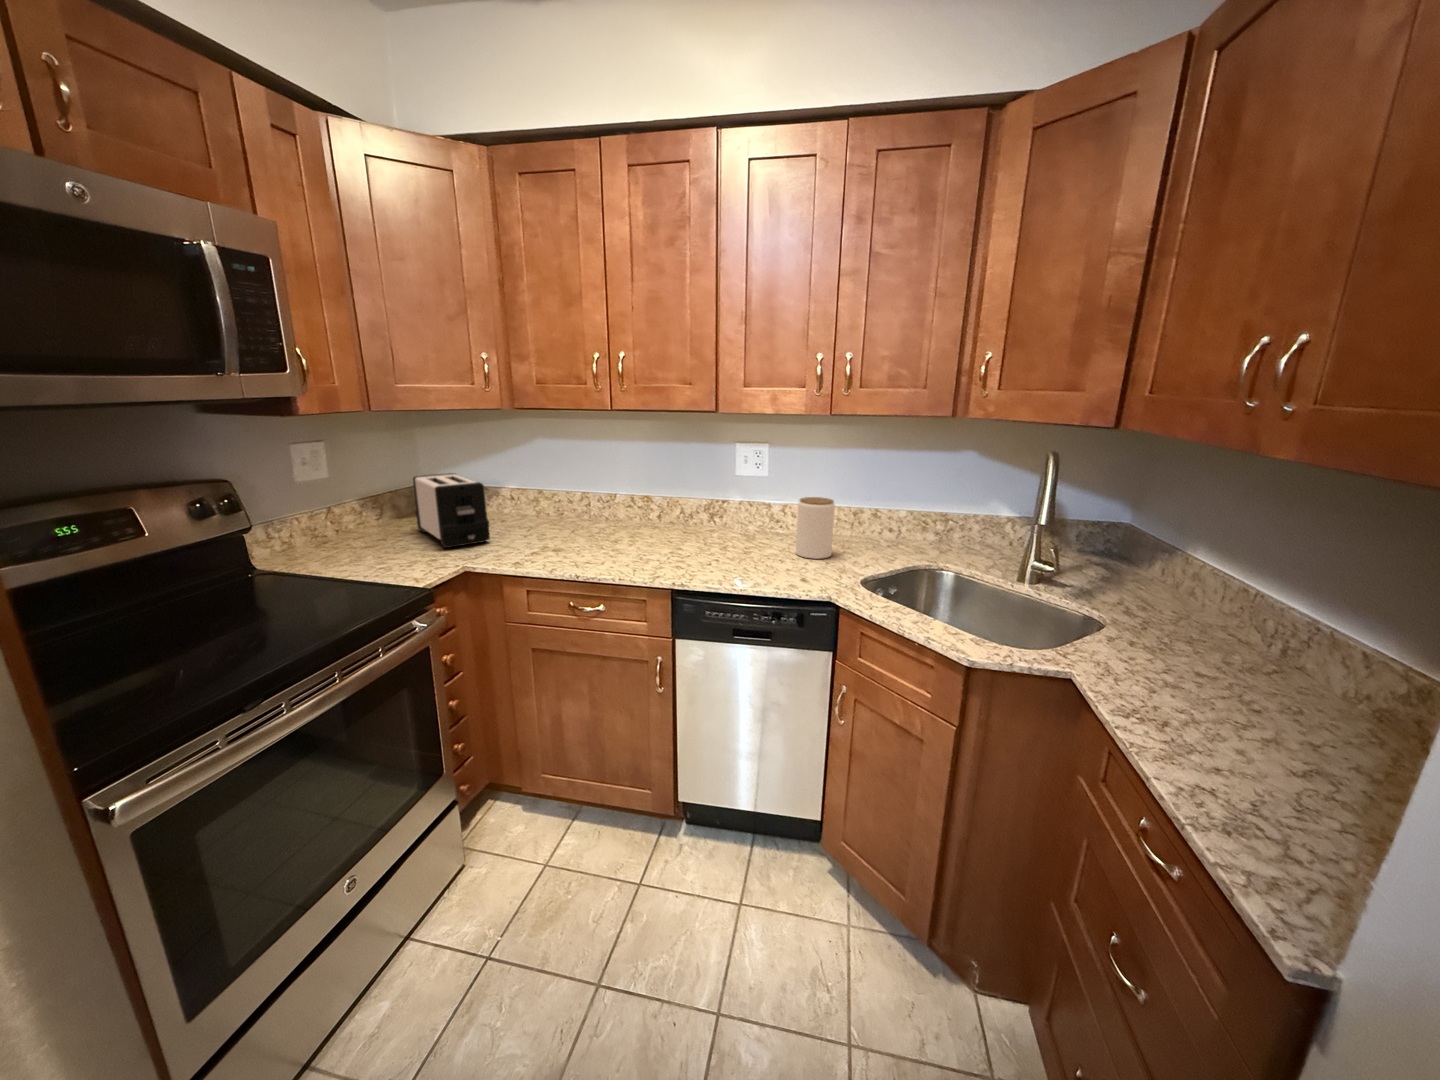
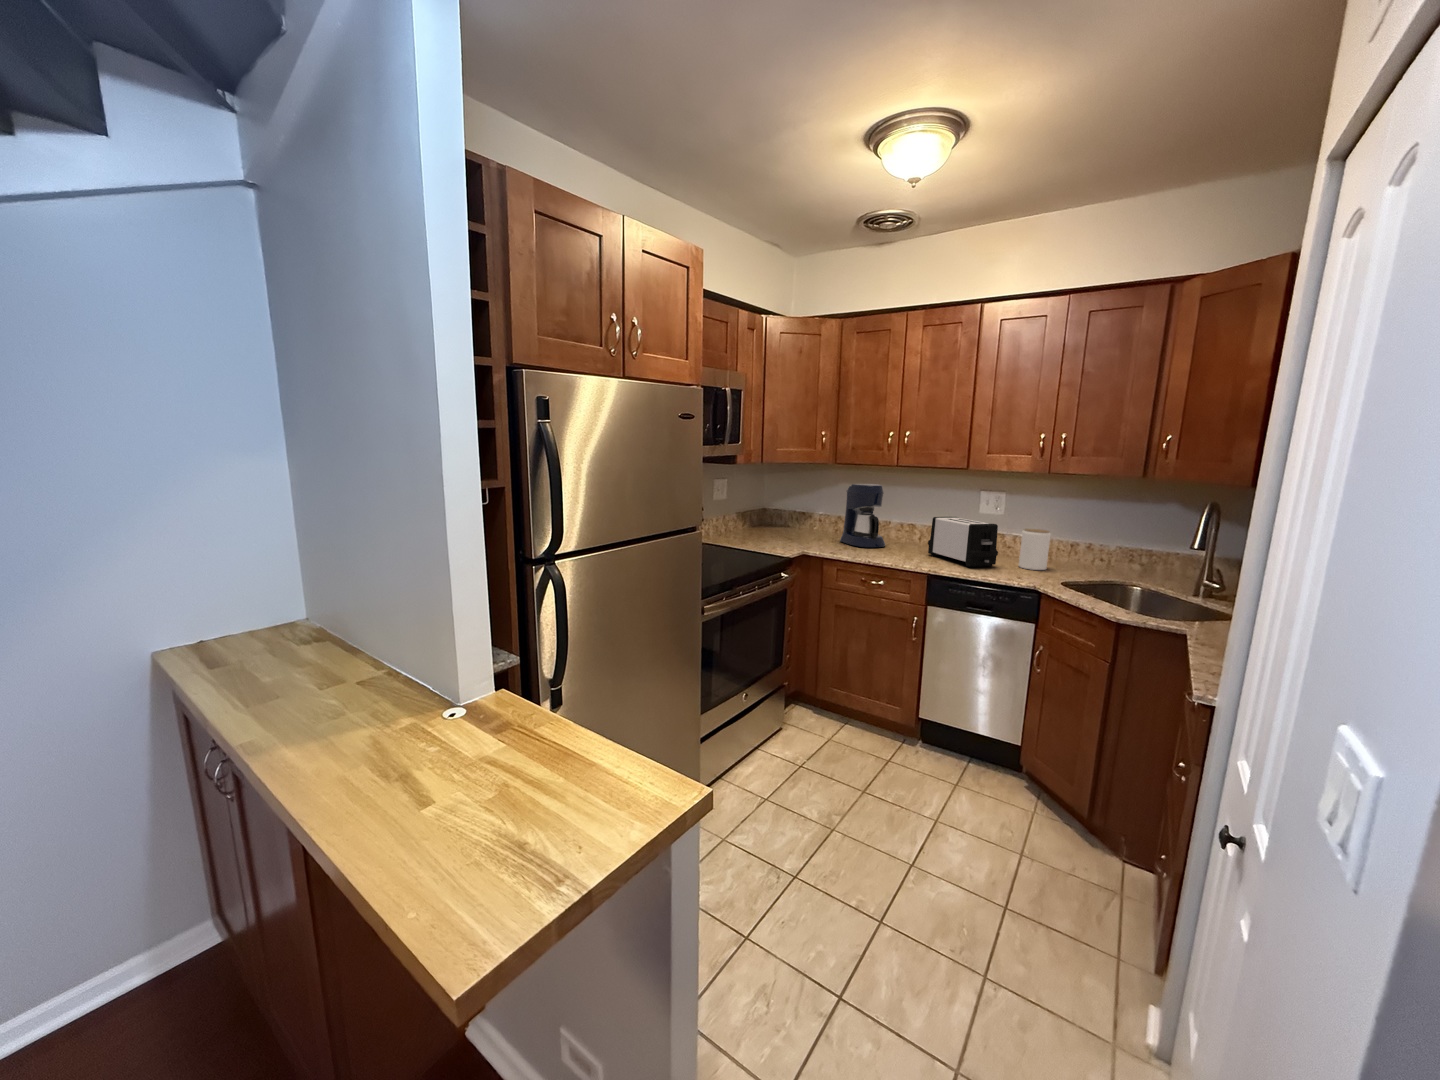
coffee maker: none [538,438,609,542] -> present [840,484,885,547]
toaster: present [413,473,490,548] -> present [928,517,998,567]

